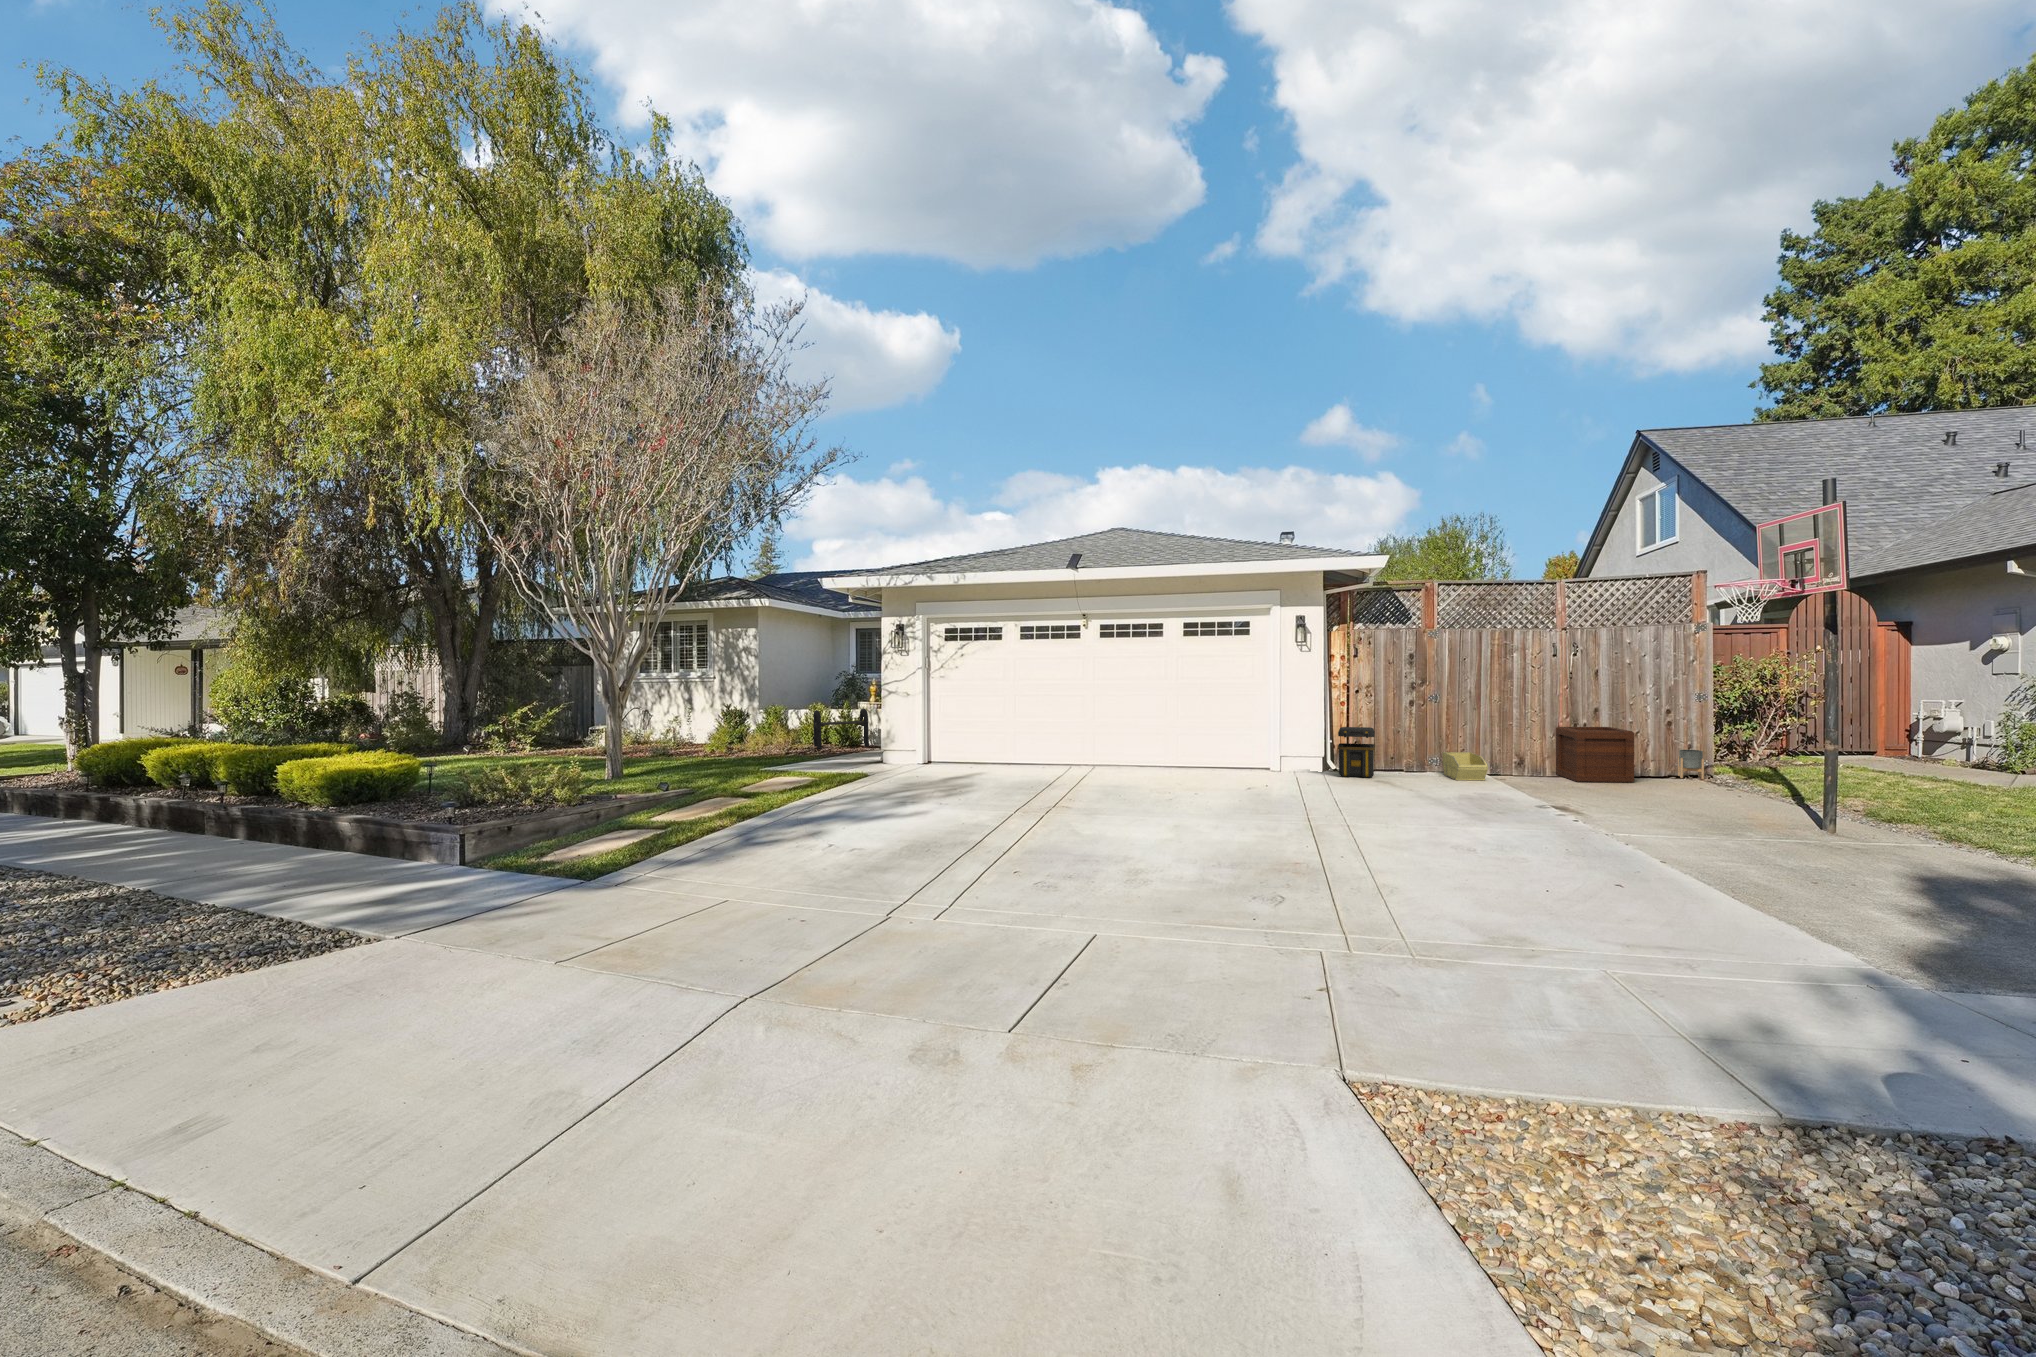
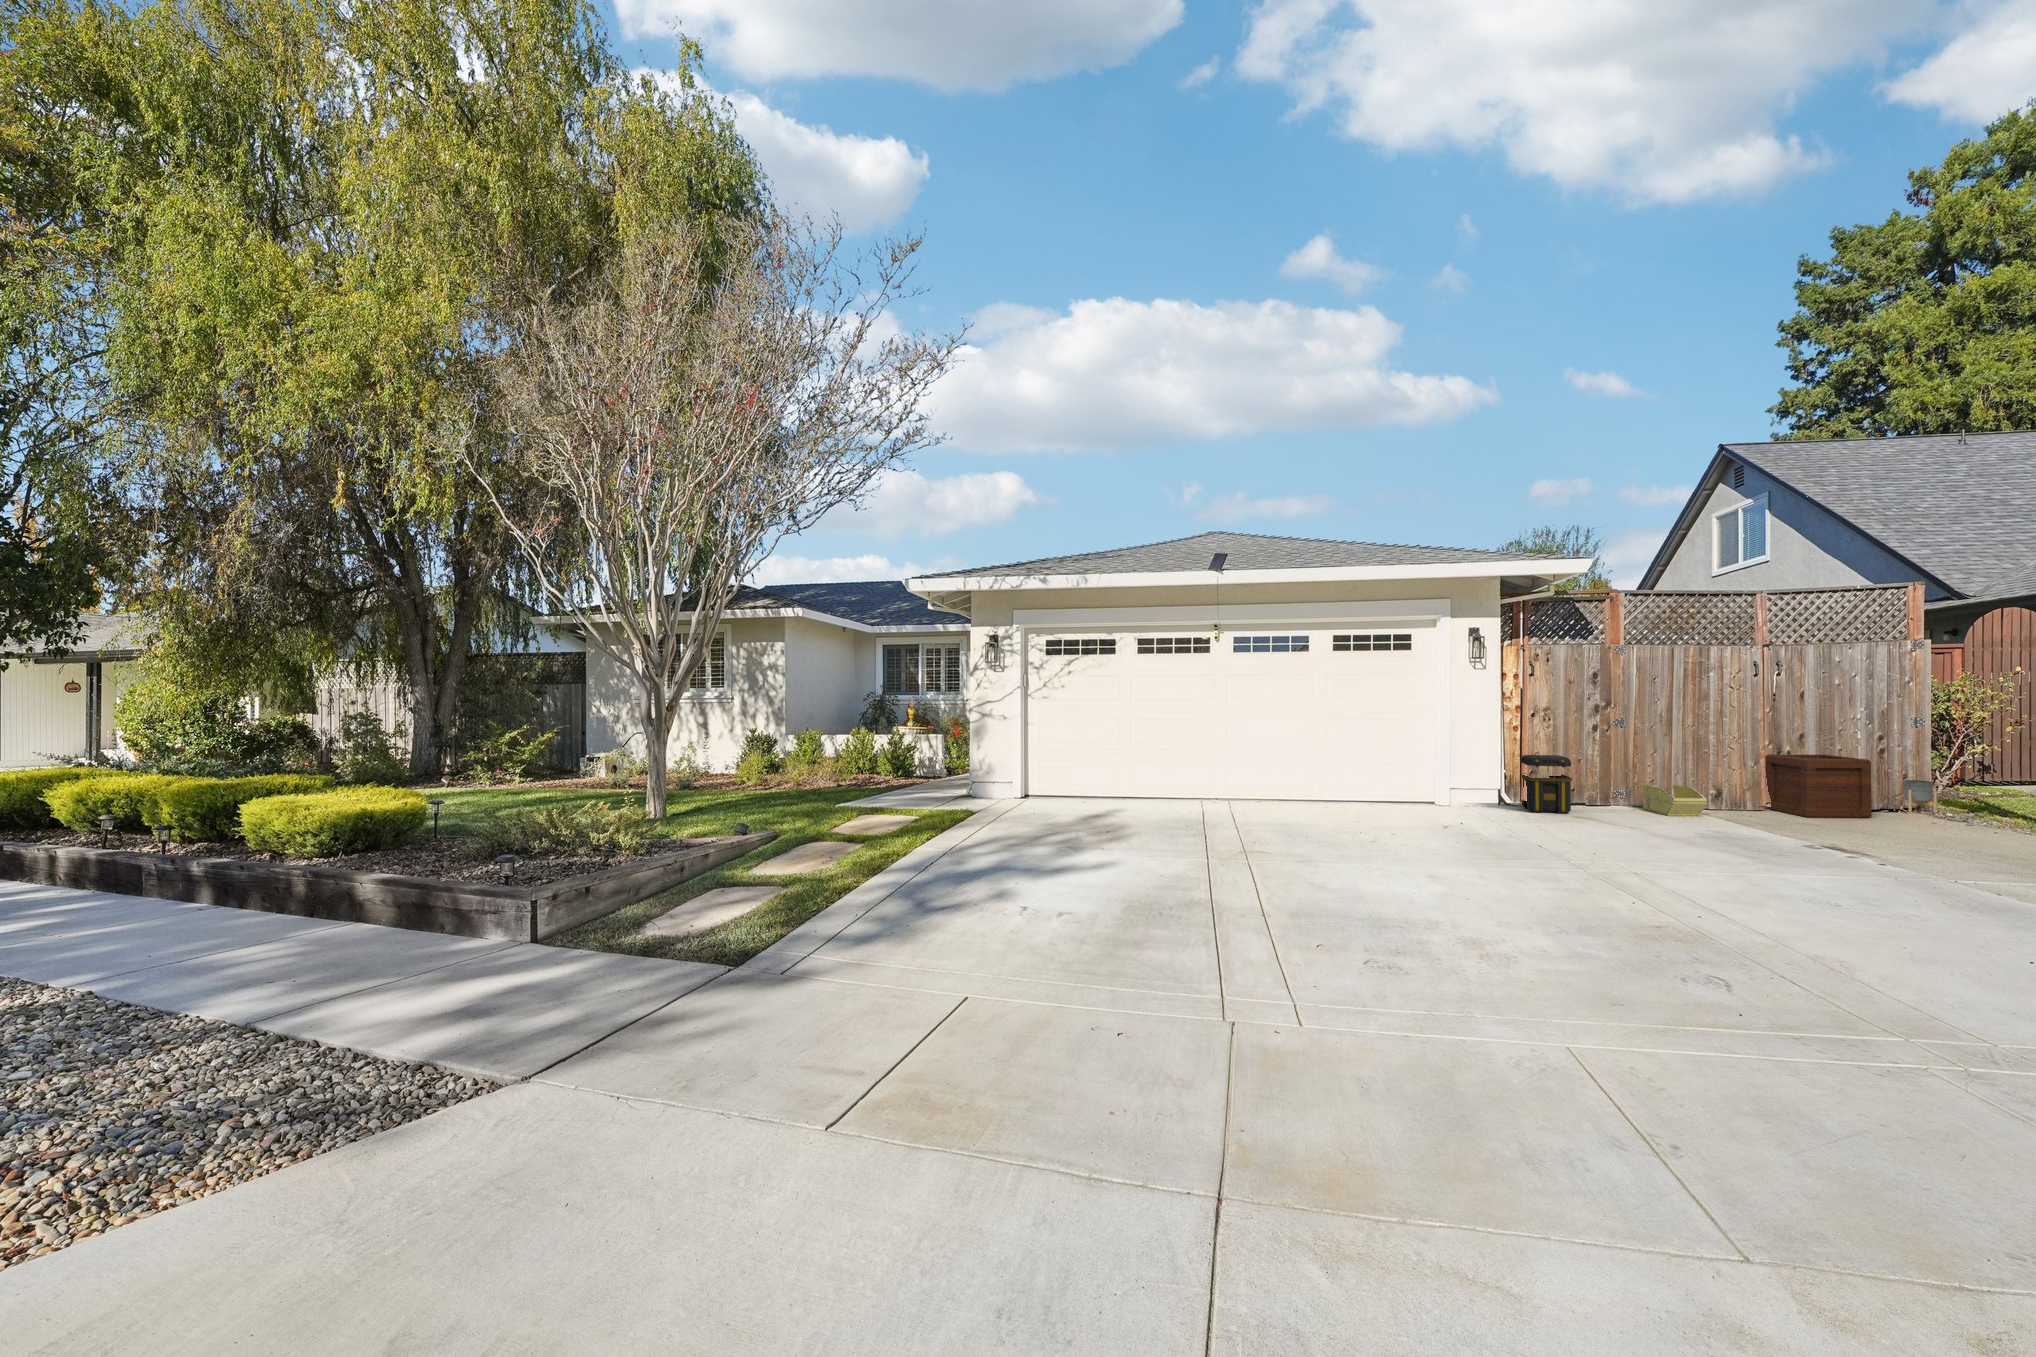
bench: present [813,709,869,749] -> none [862,734,928,781]

